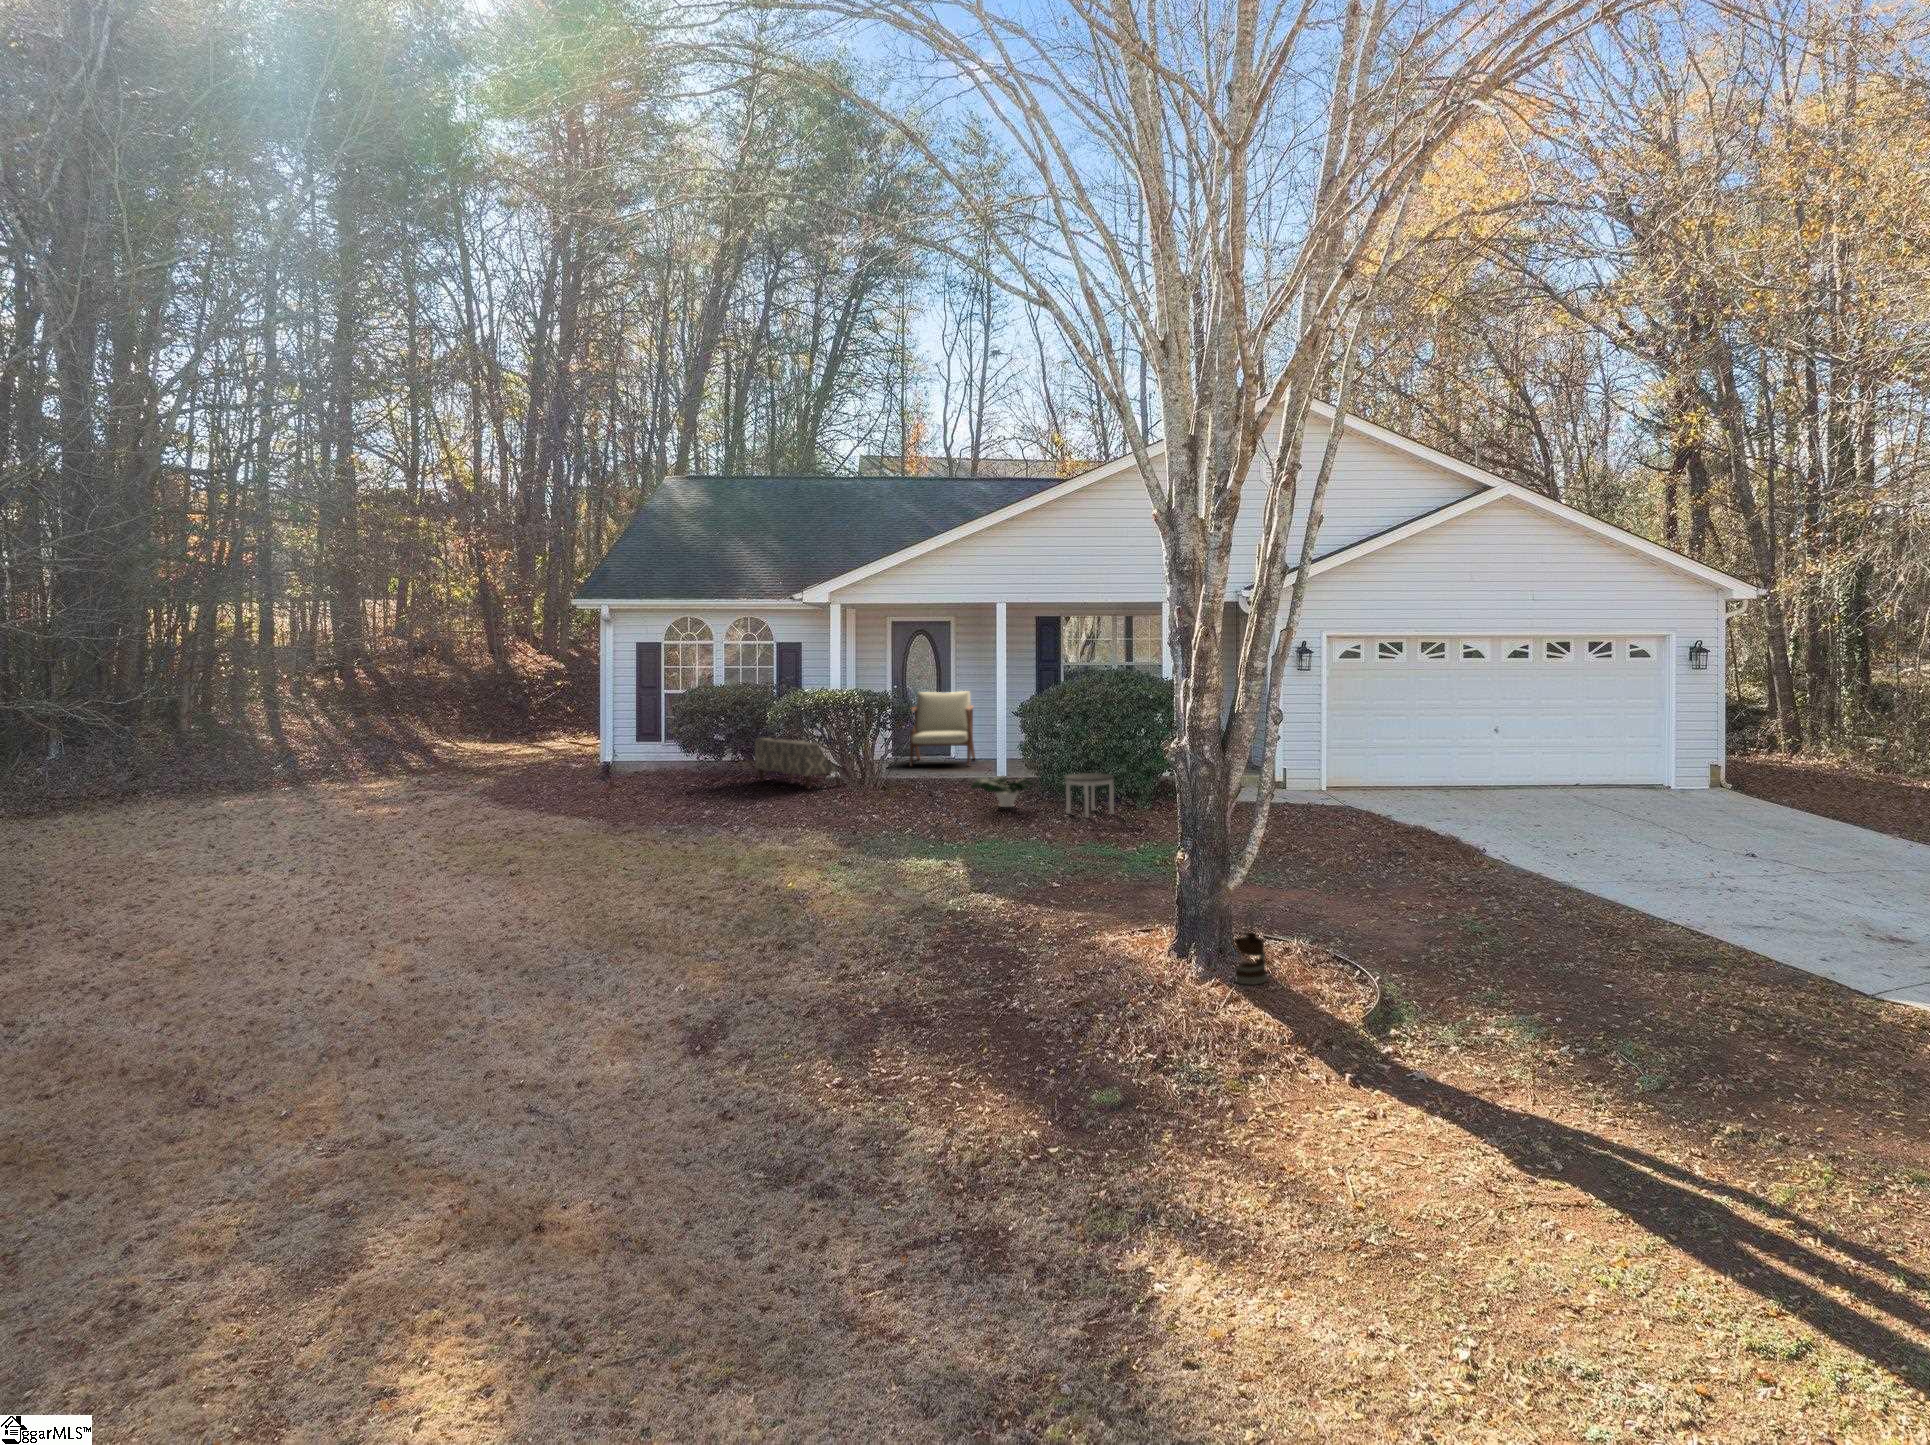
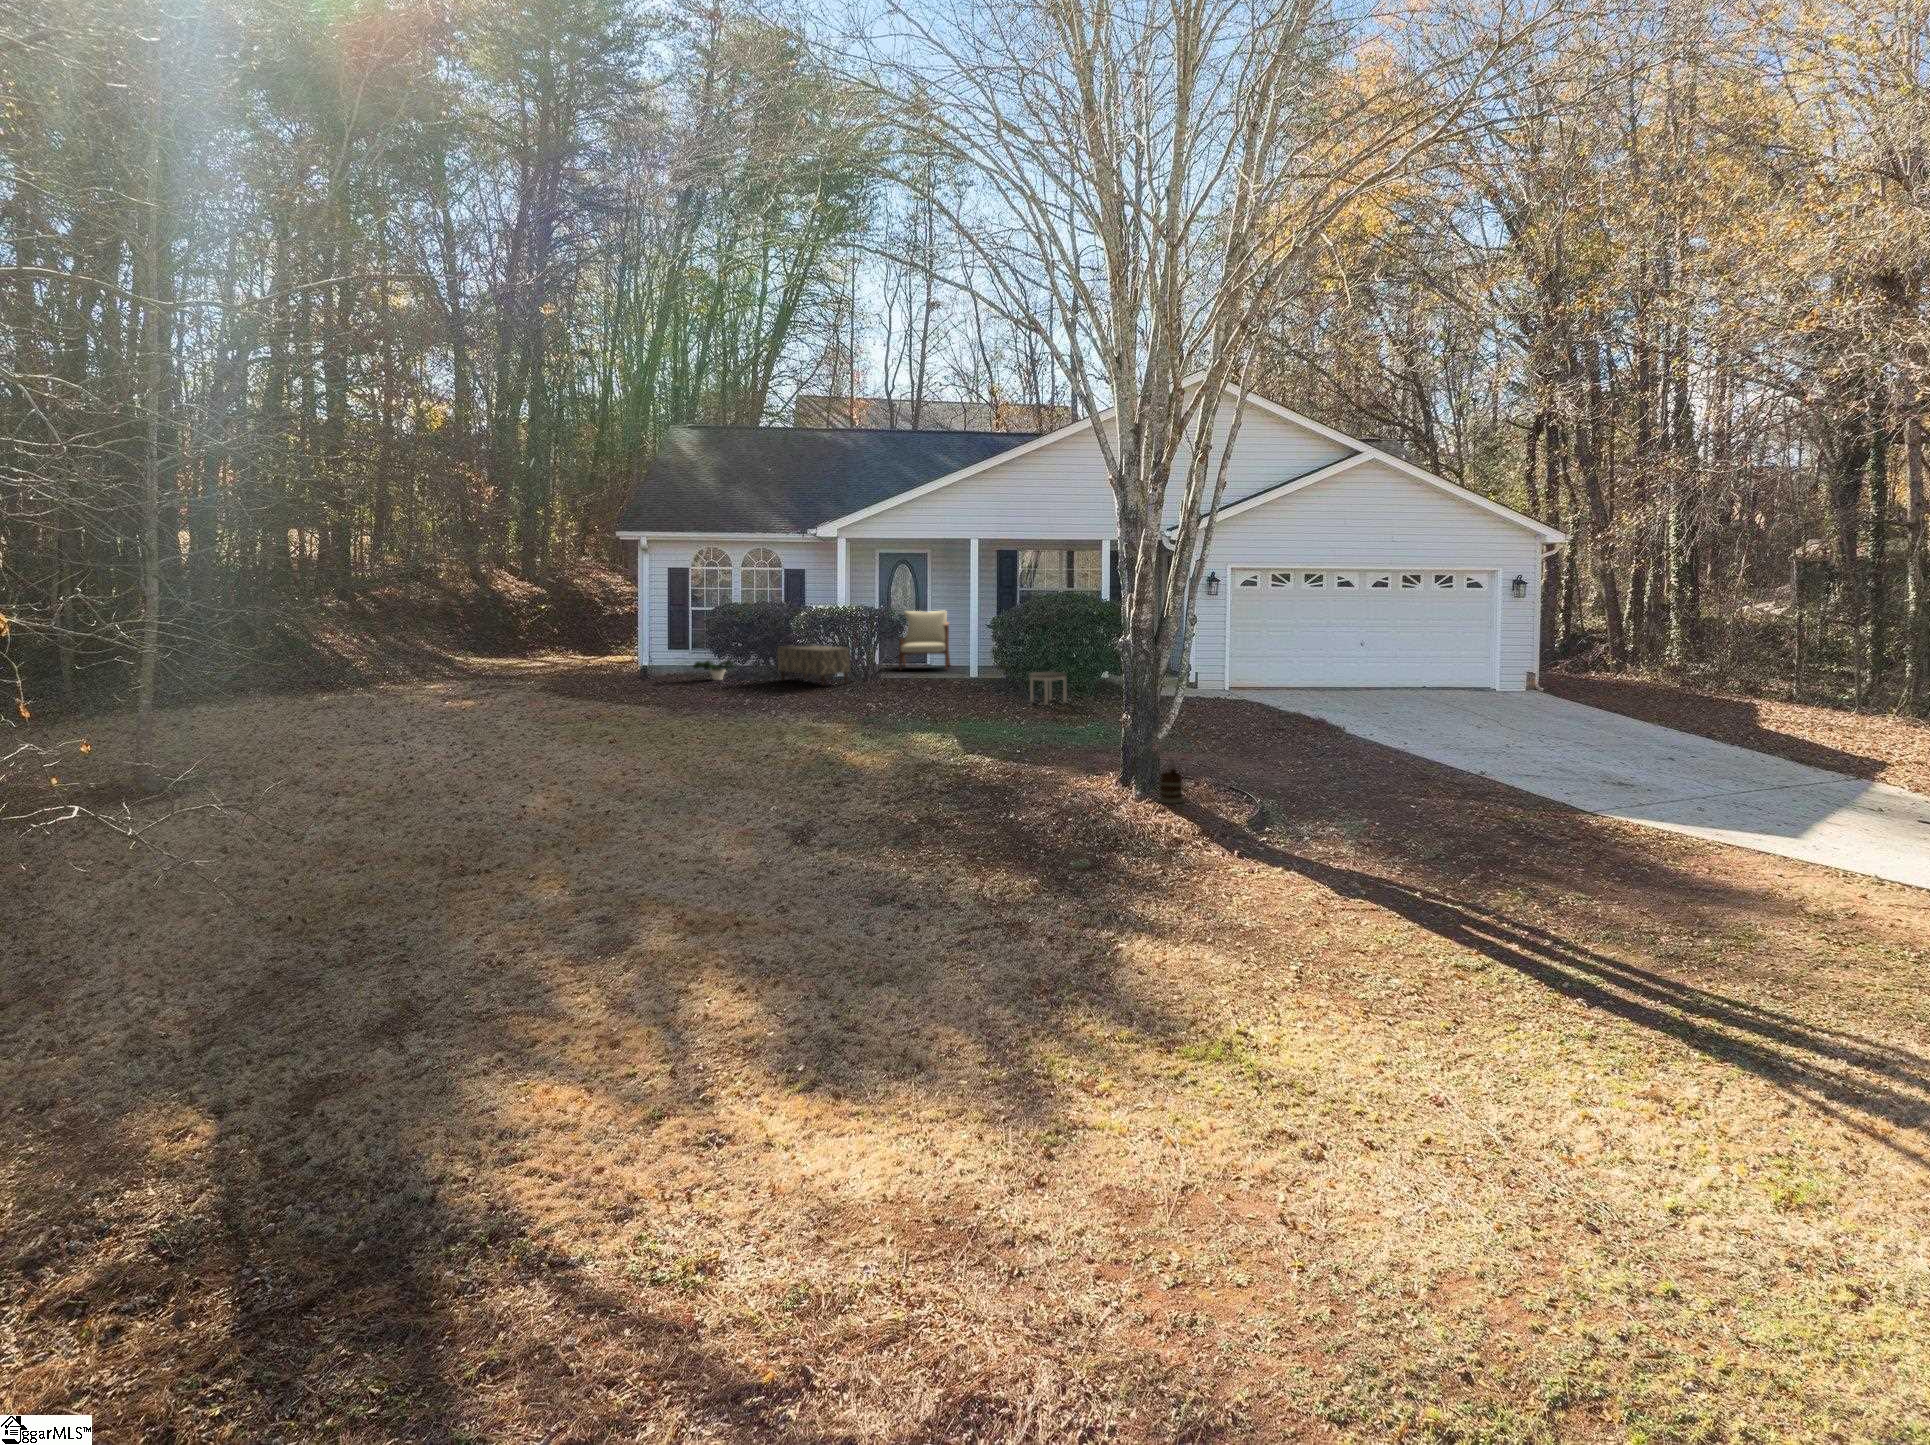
potted plant: present [971,775,1032,807] -> present [693,660,734,680]

